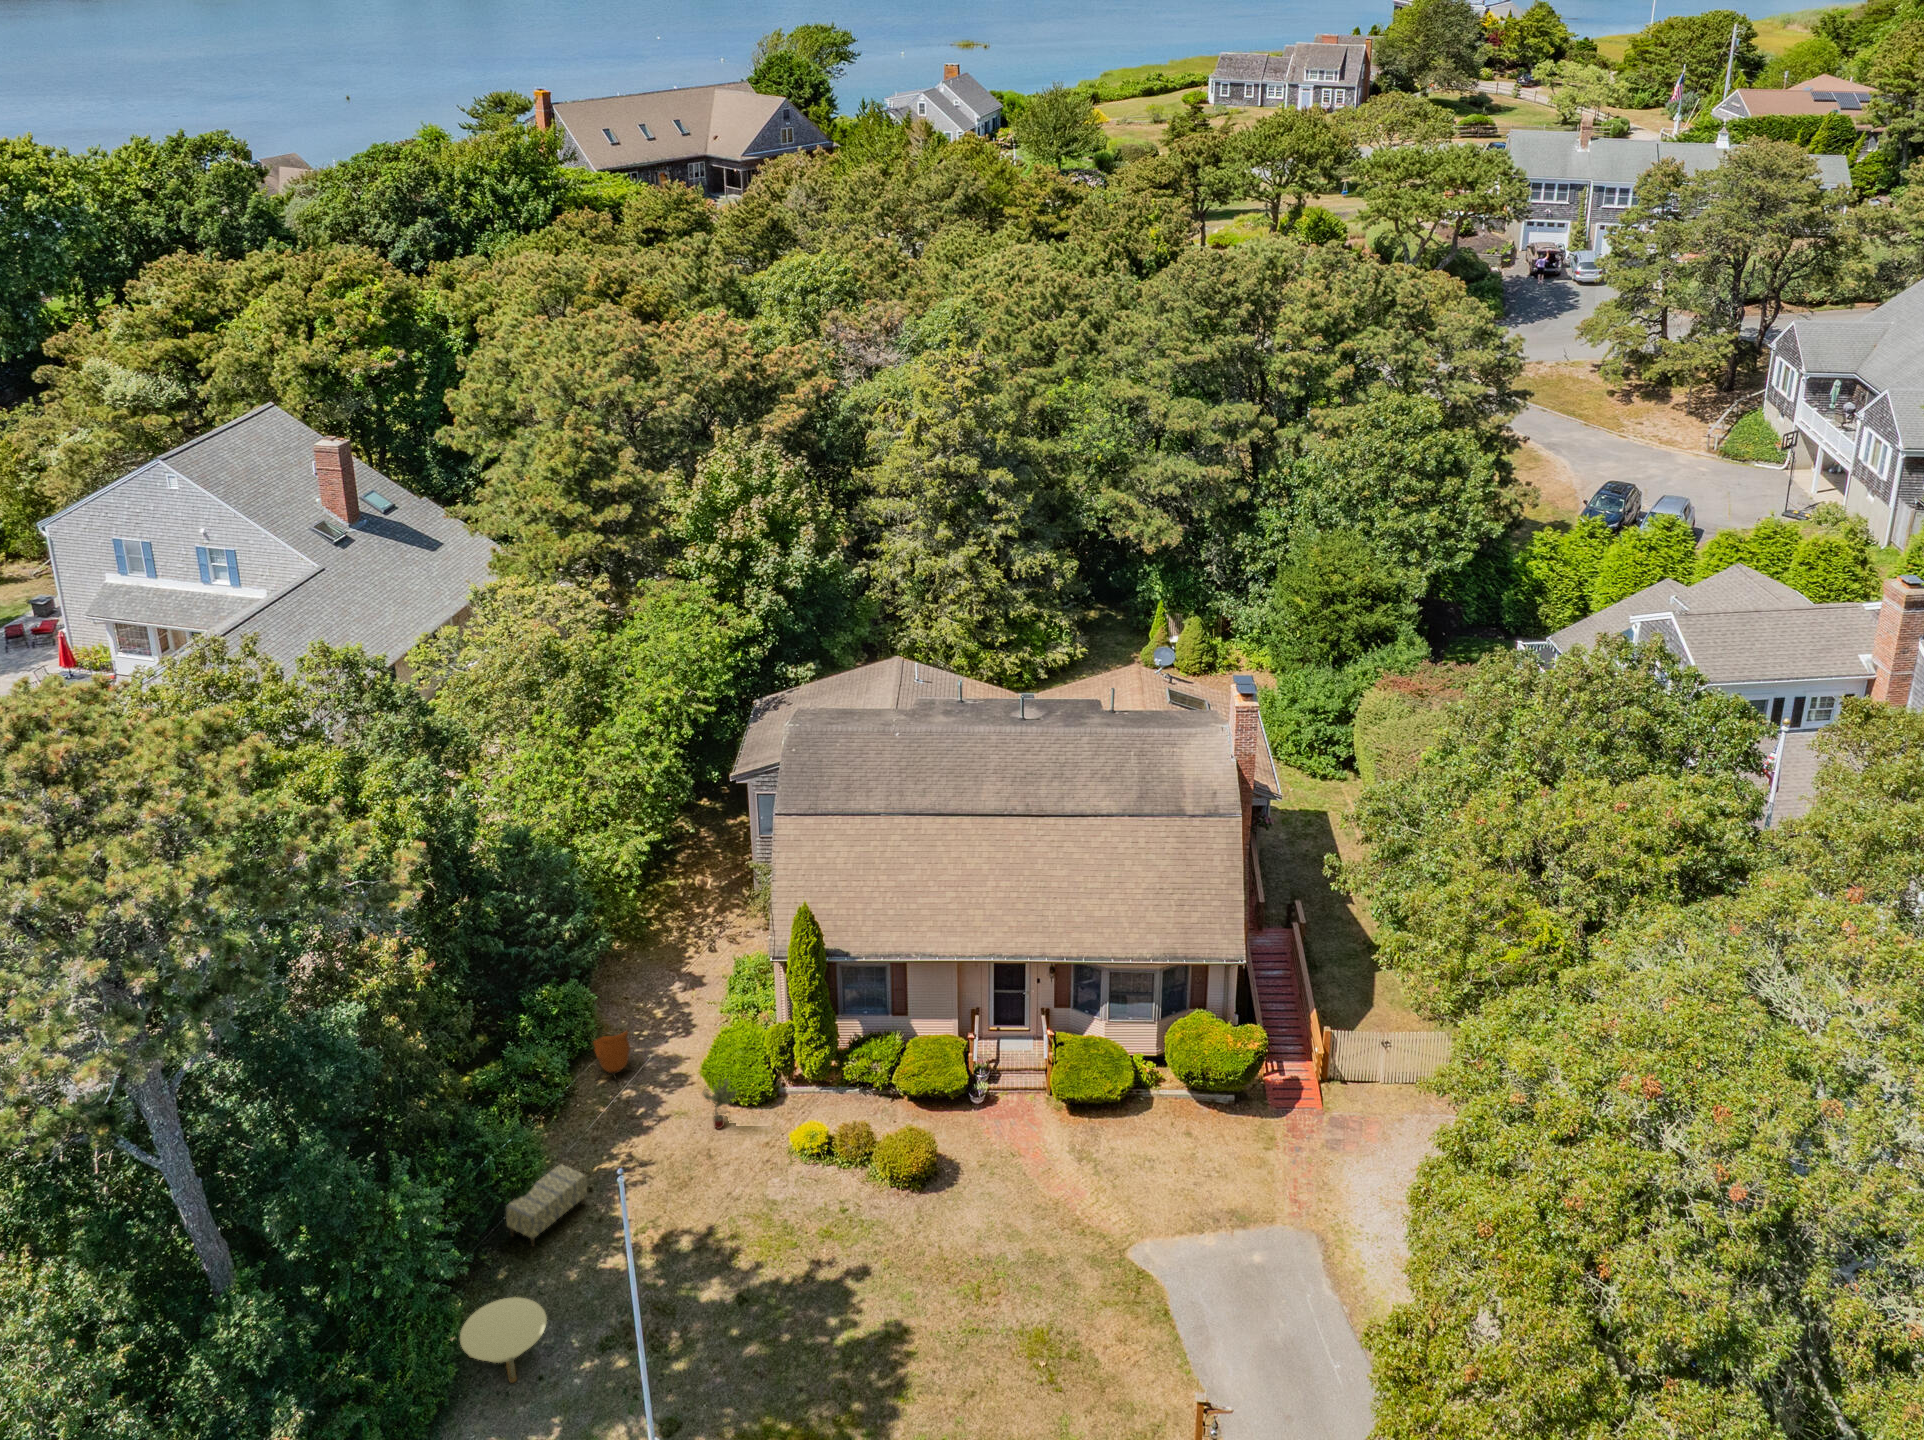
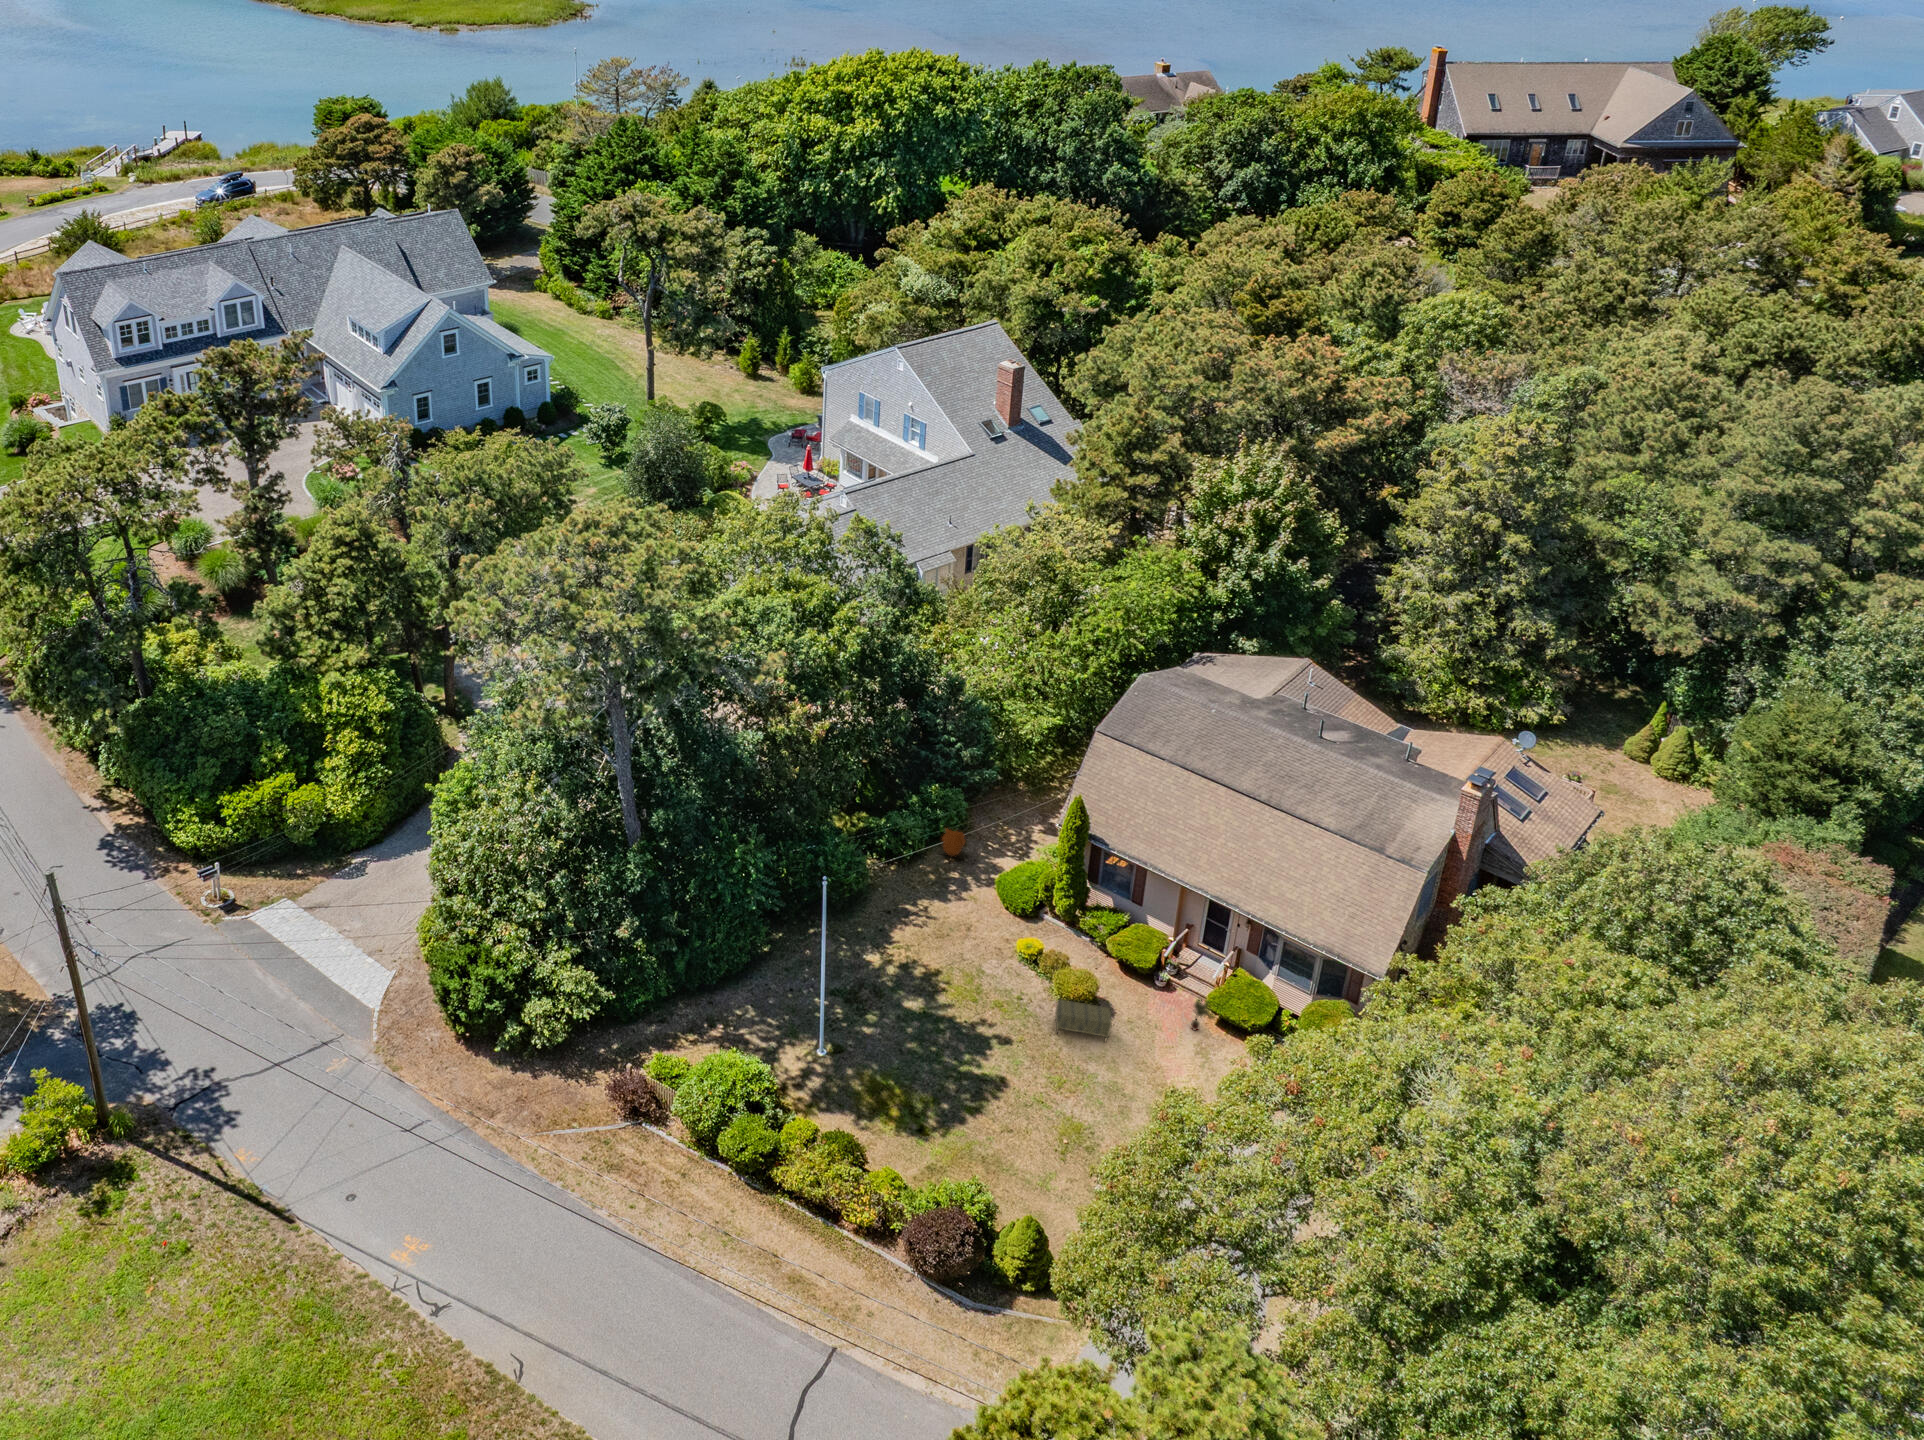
potted tree: present [702,1079,736,1129] -> present [1191,998,1213,1030]
bench: present [506,1164,587,1246] -> present [1055,1000,1112,1041]
round table: present [460,1297,547,1383] -> none [770,930,820,976]

